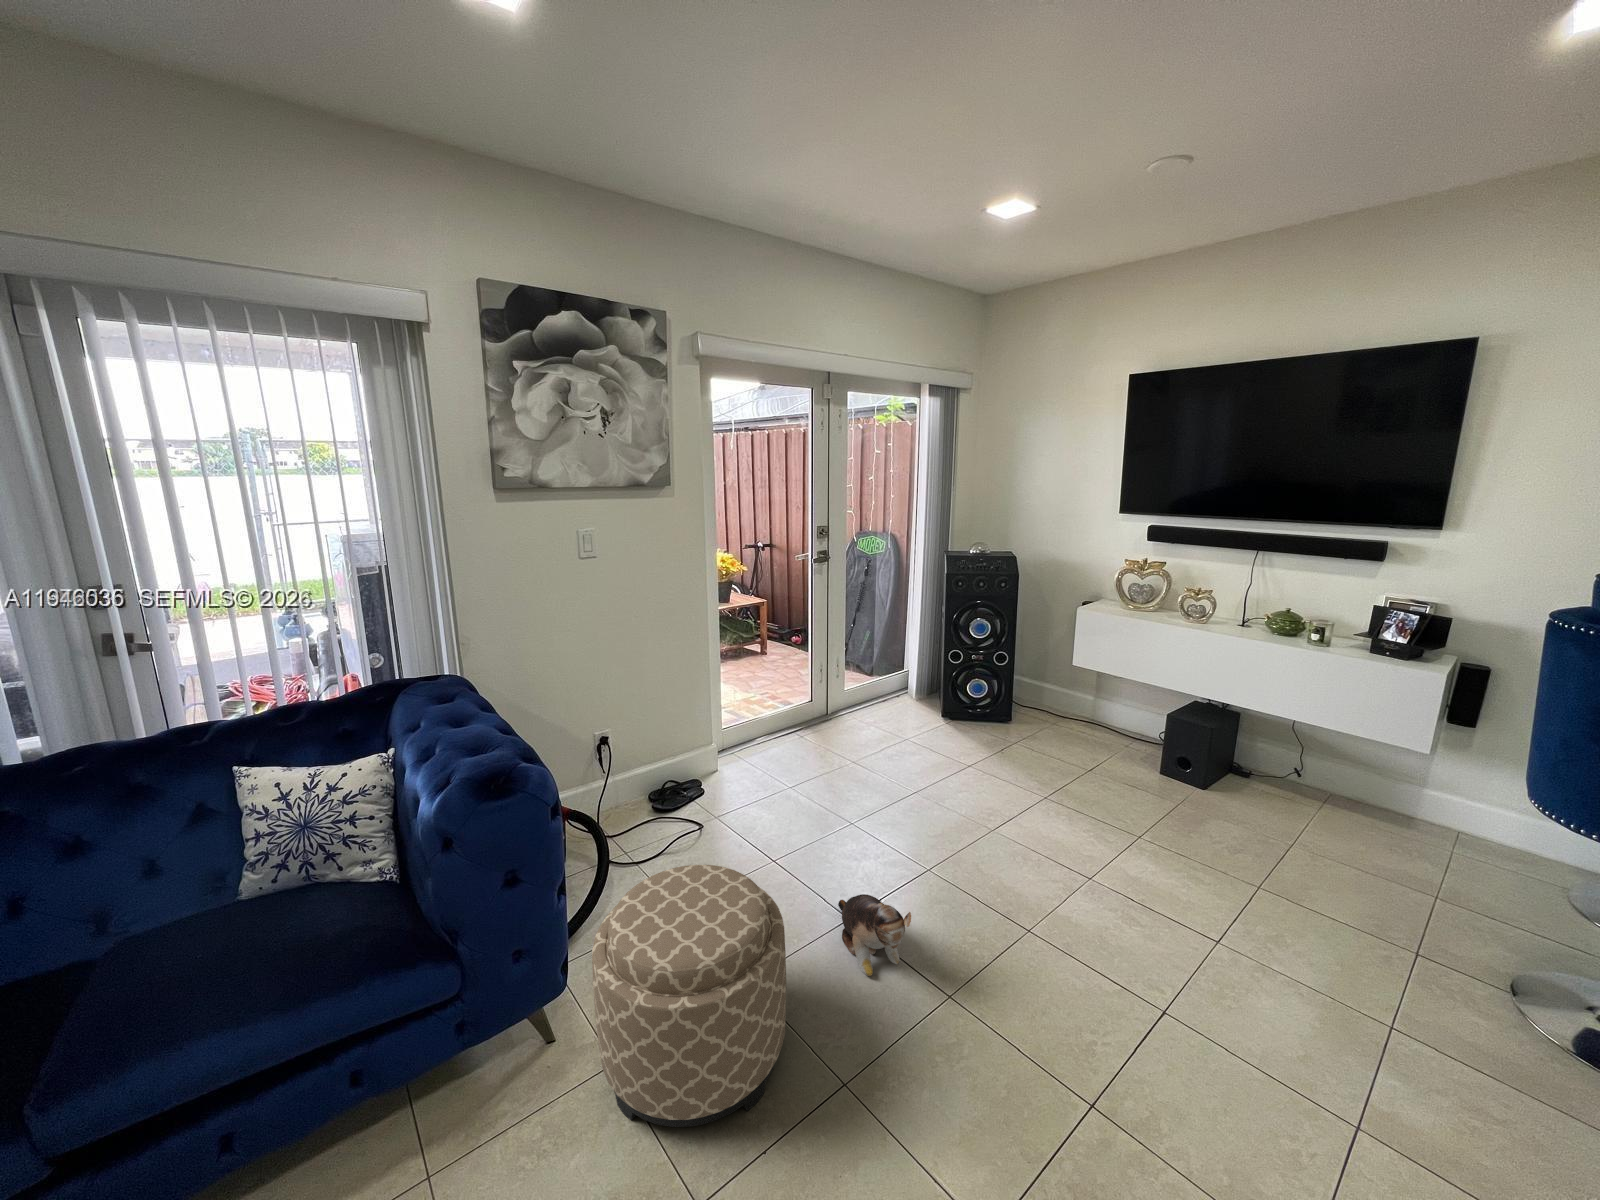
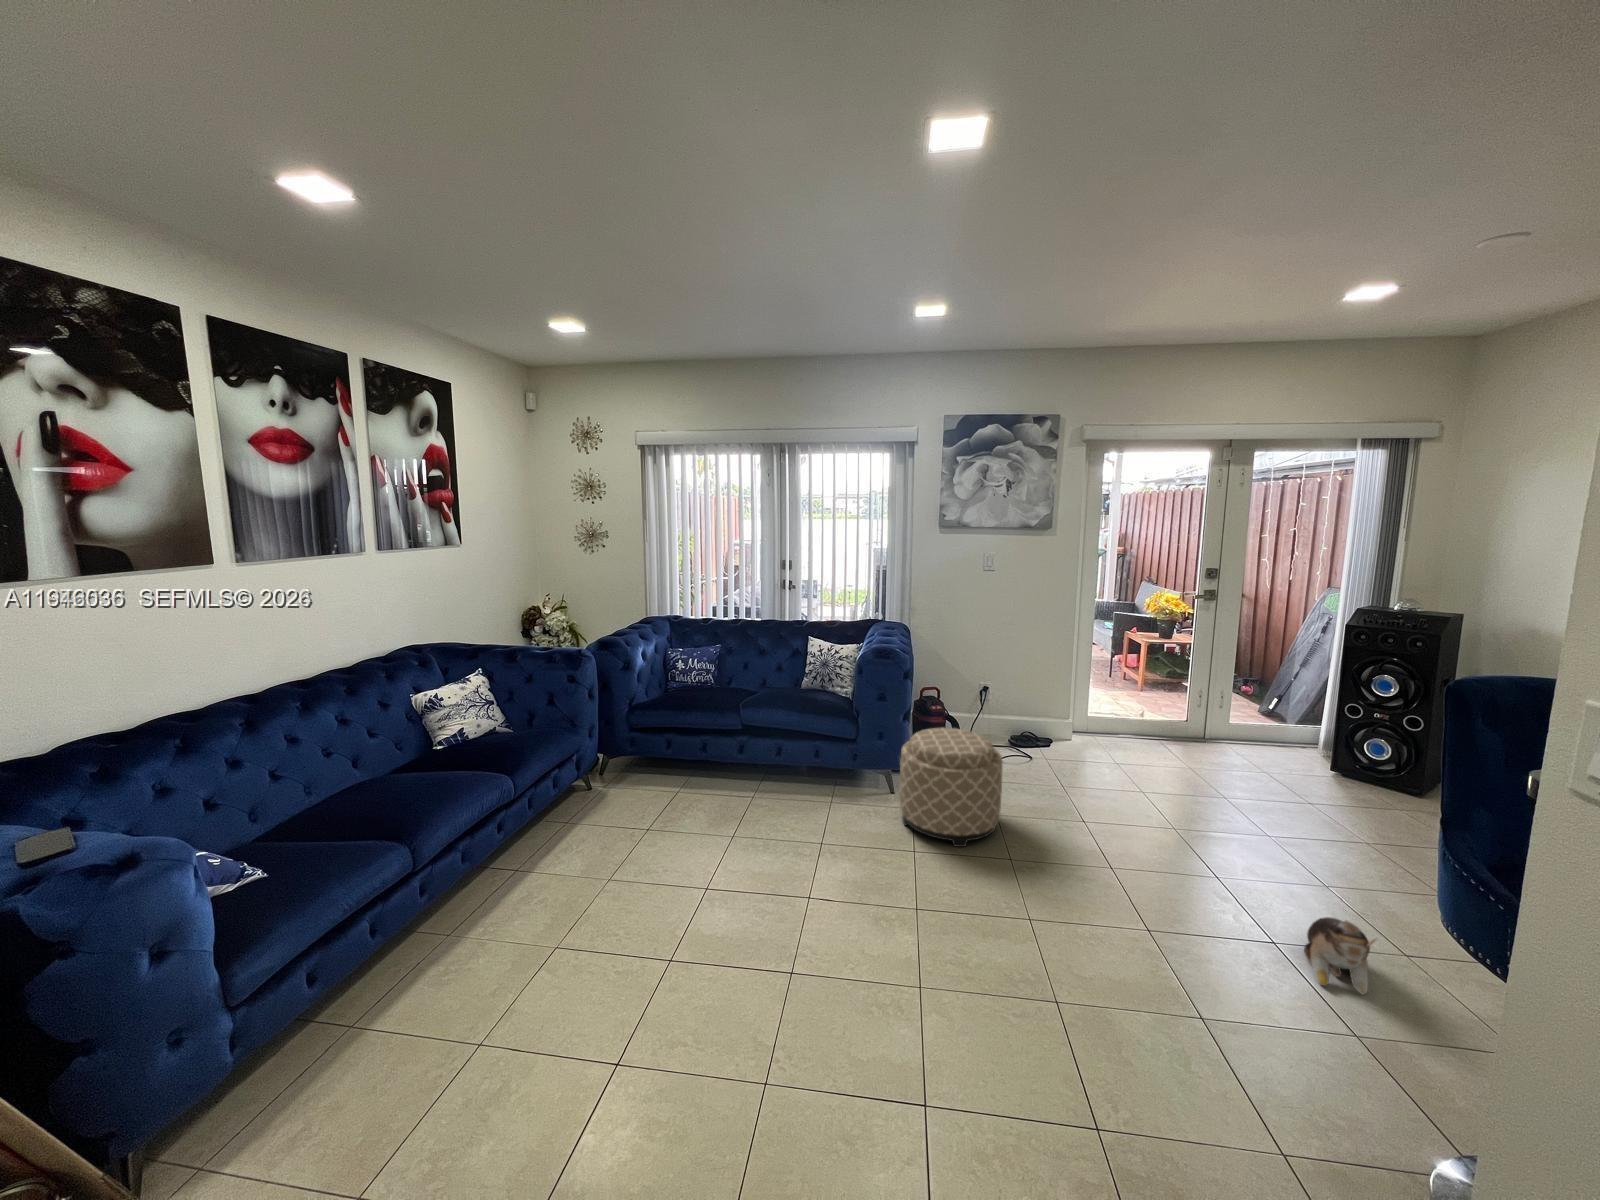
plush toy: present [838,894,911,976] -> present [1304,917,1376,994]

